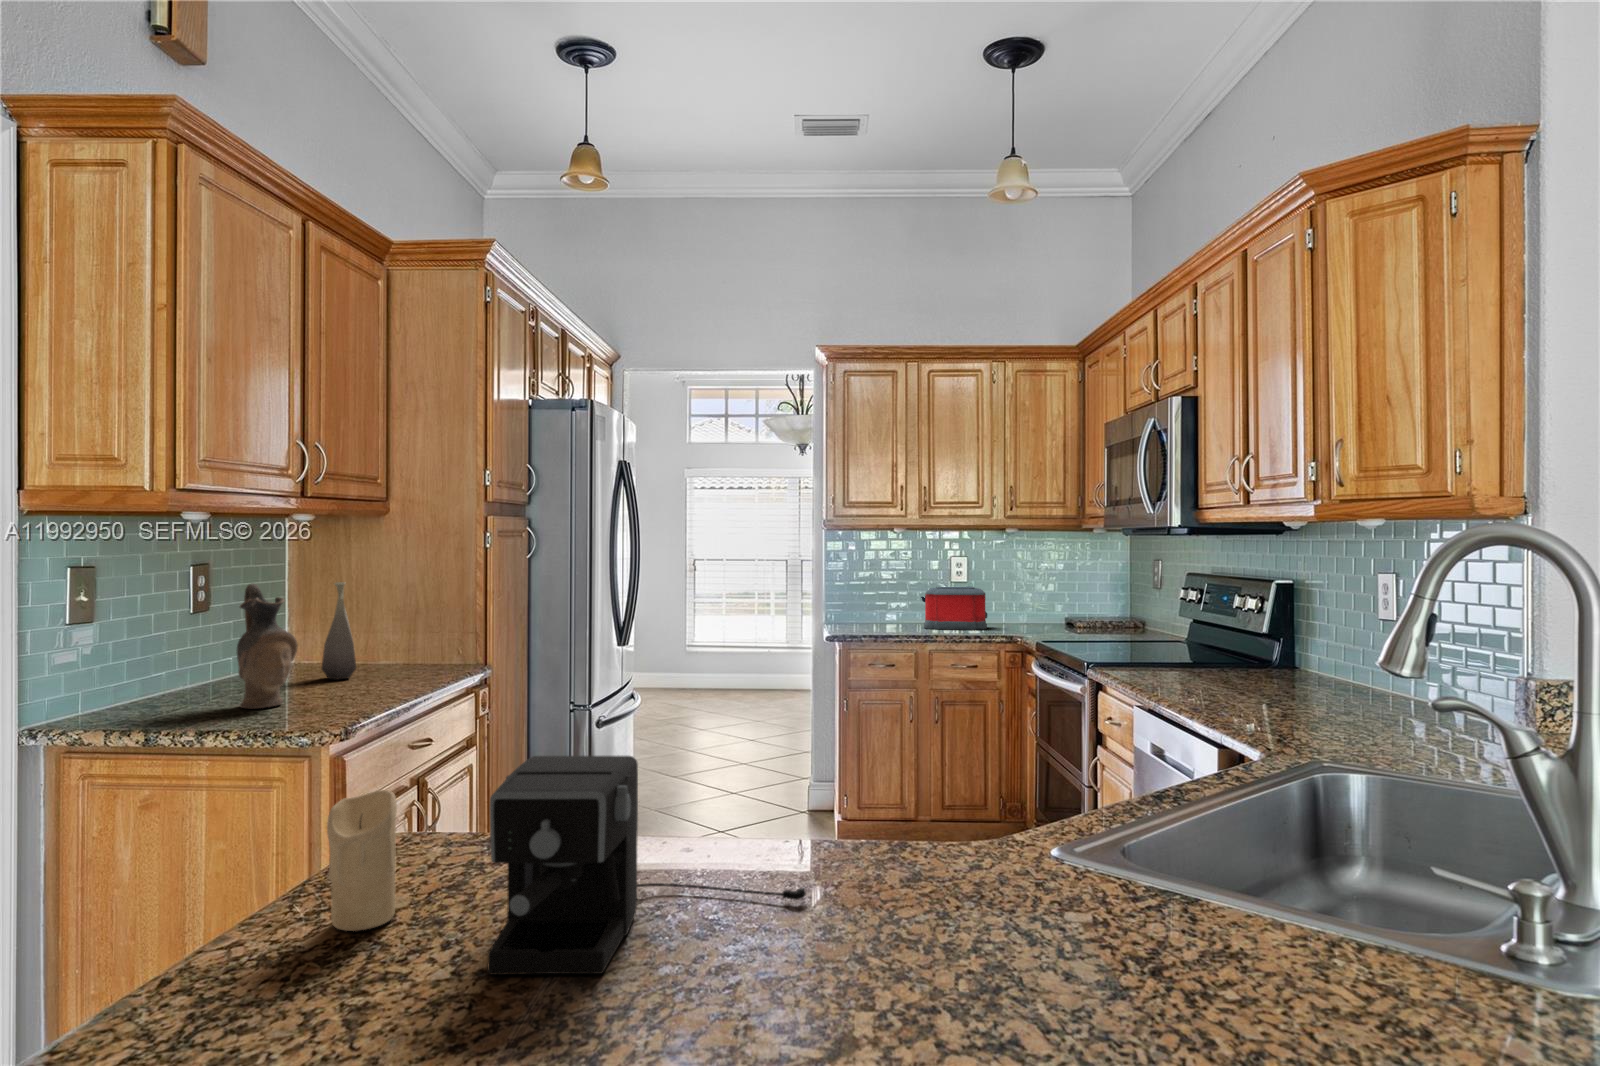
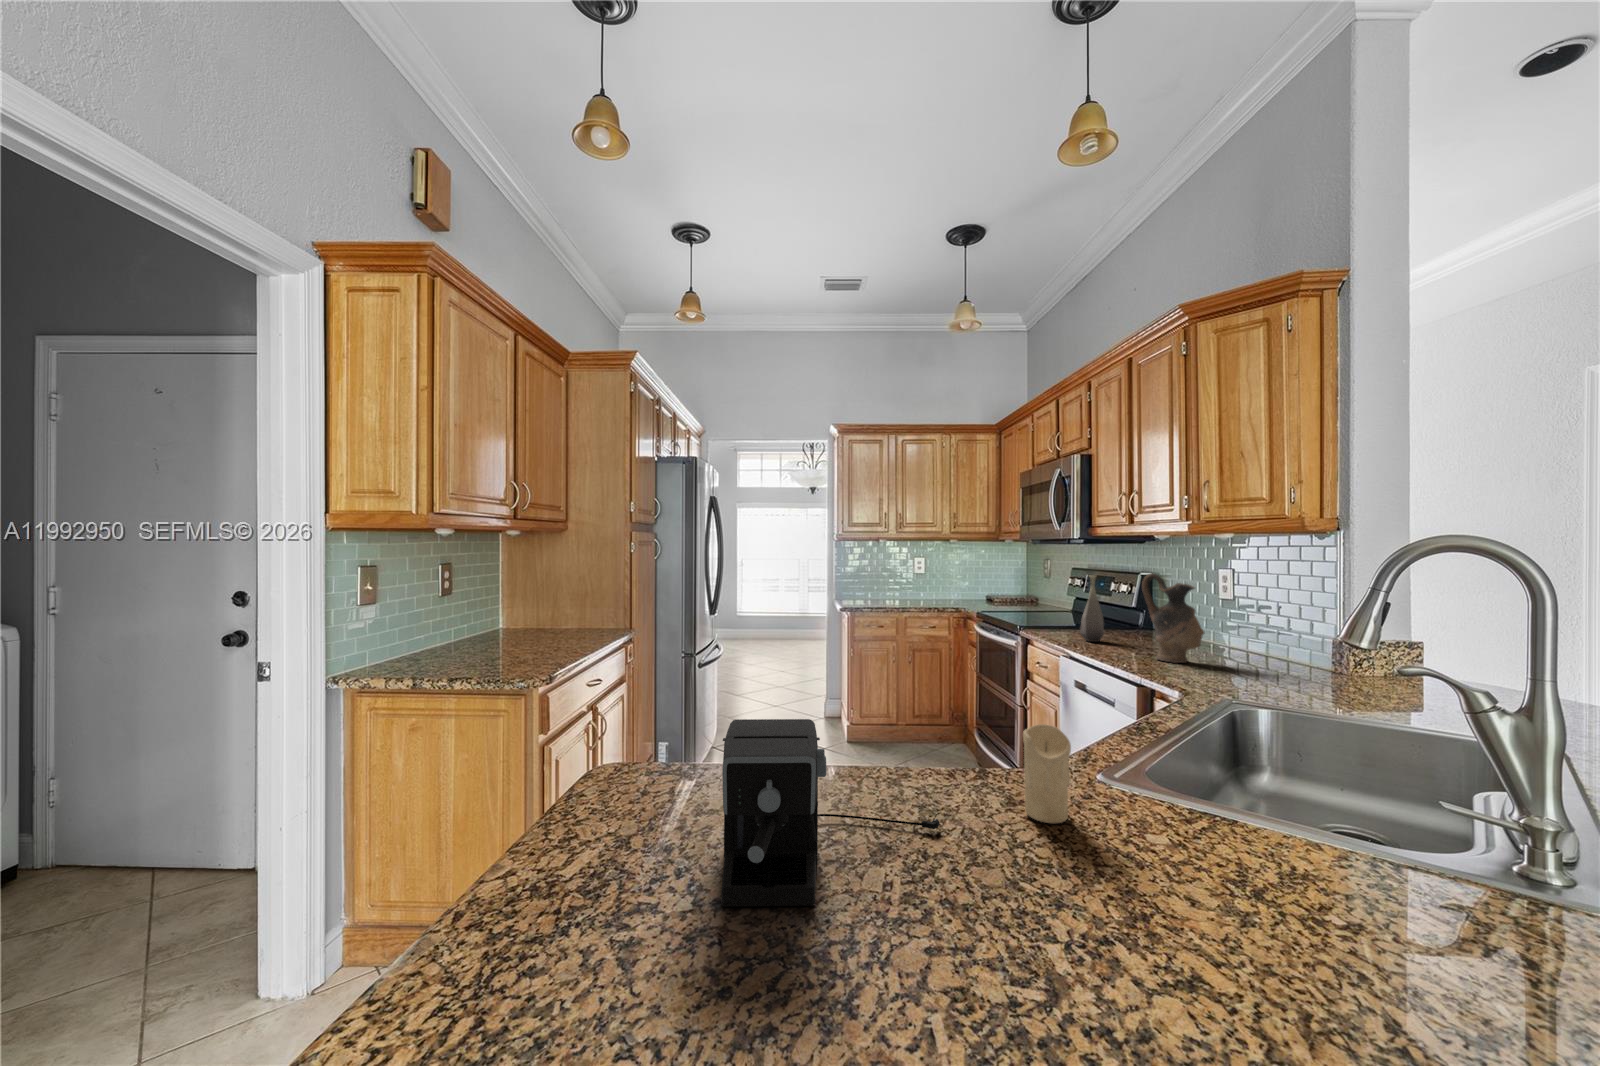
bottle: present [322,582,356,680] -> present [1080,575,1104,642]
ceramic pitcher: present [237,584,298,708] -> present [1142,574,1204,663]
toaster: present [921,586,987,630] -> none [896,577,939,605]
candle: present [327,790,397,931] -> present [1023,724,1071,823]

